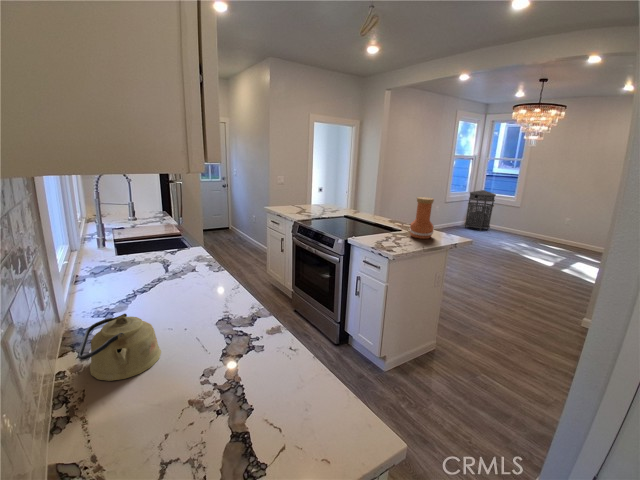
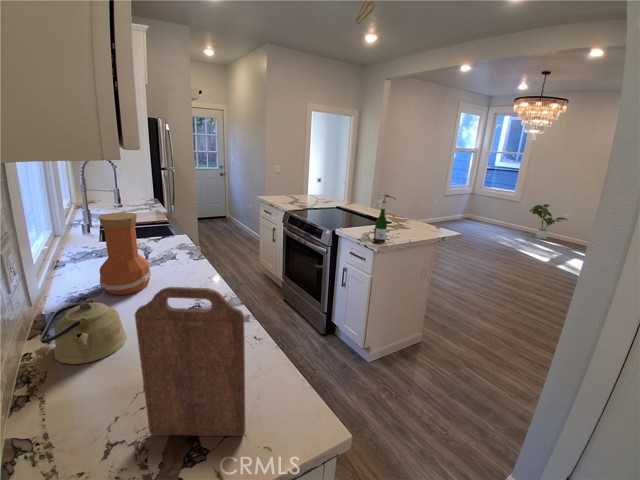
trash can: present [465,190,496,231] -> none [464,184,497,226]
vase: present [409,197,434,239] -> present [99,212,151,295]
wine bottle: none [388,201,410,248] -> present [374,193,396,241]
house plant: none [530,209,570,243] -> present [530,204,567,239]
cutting board: none [194,297,304,452] -> present [135,287,245,436]

